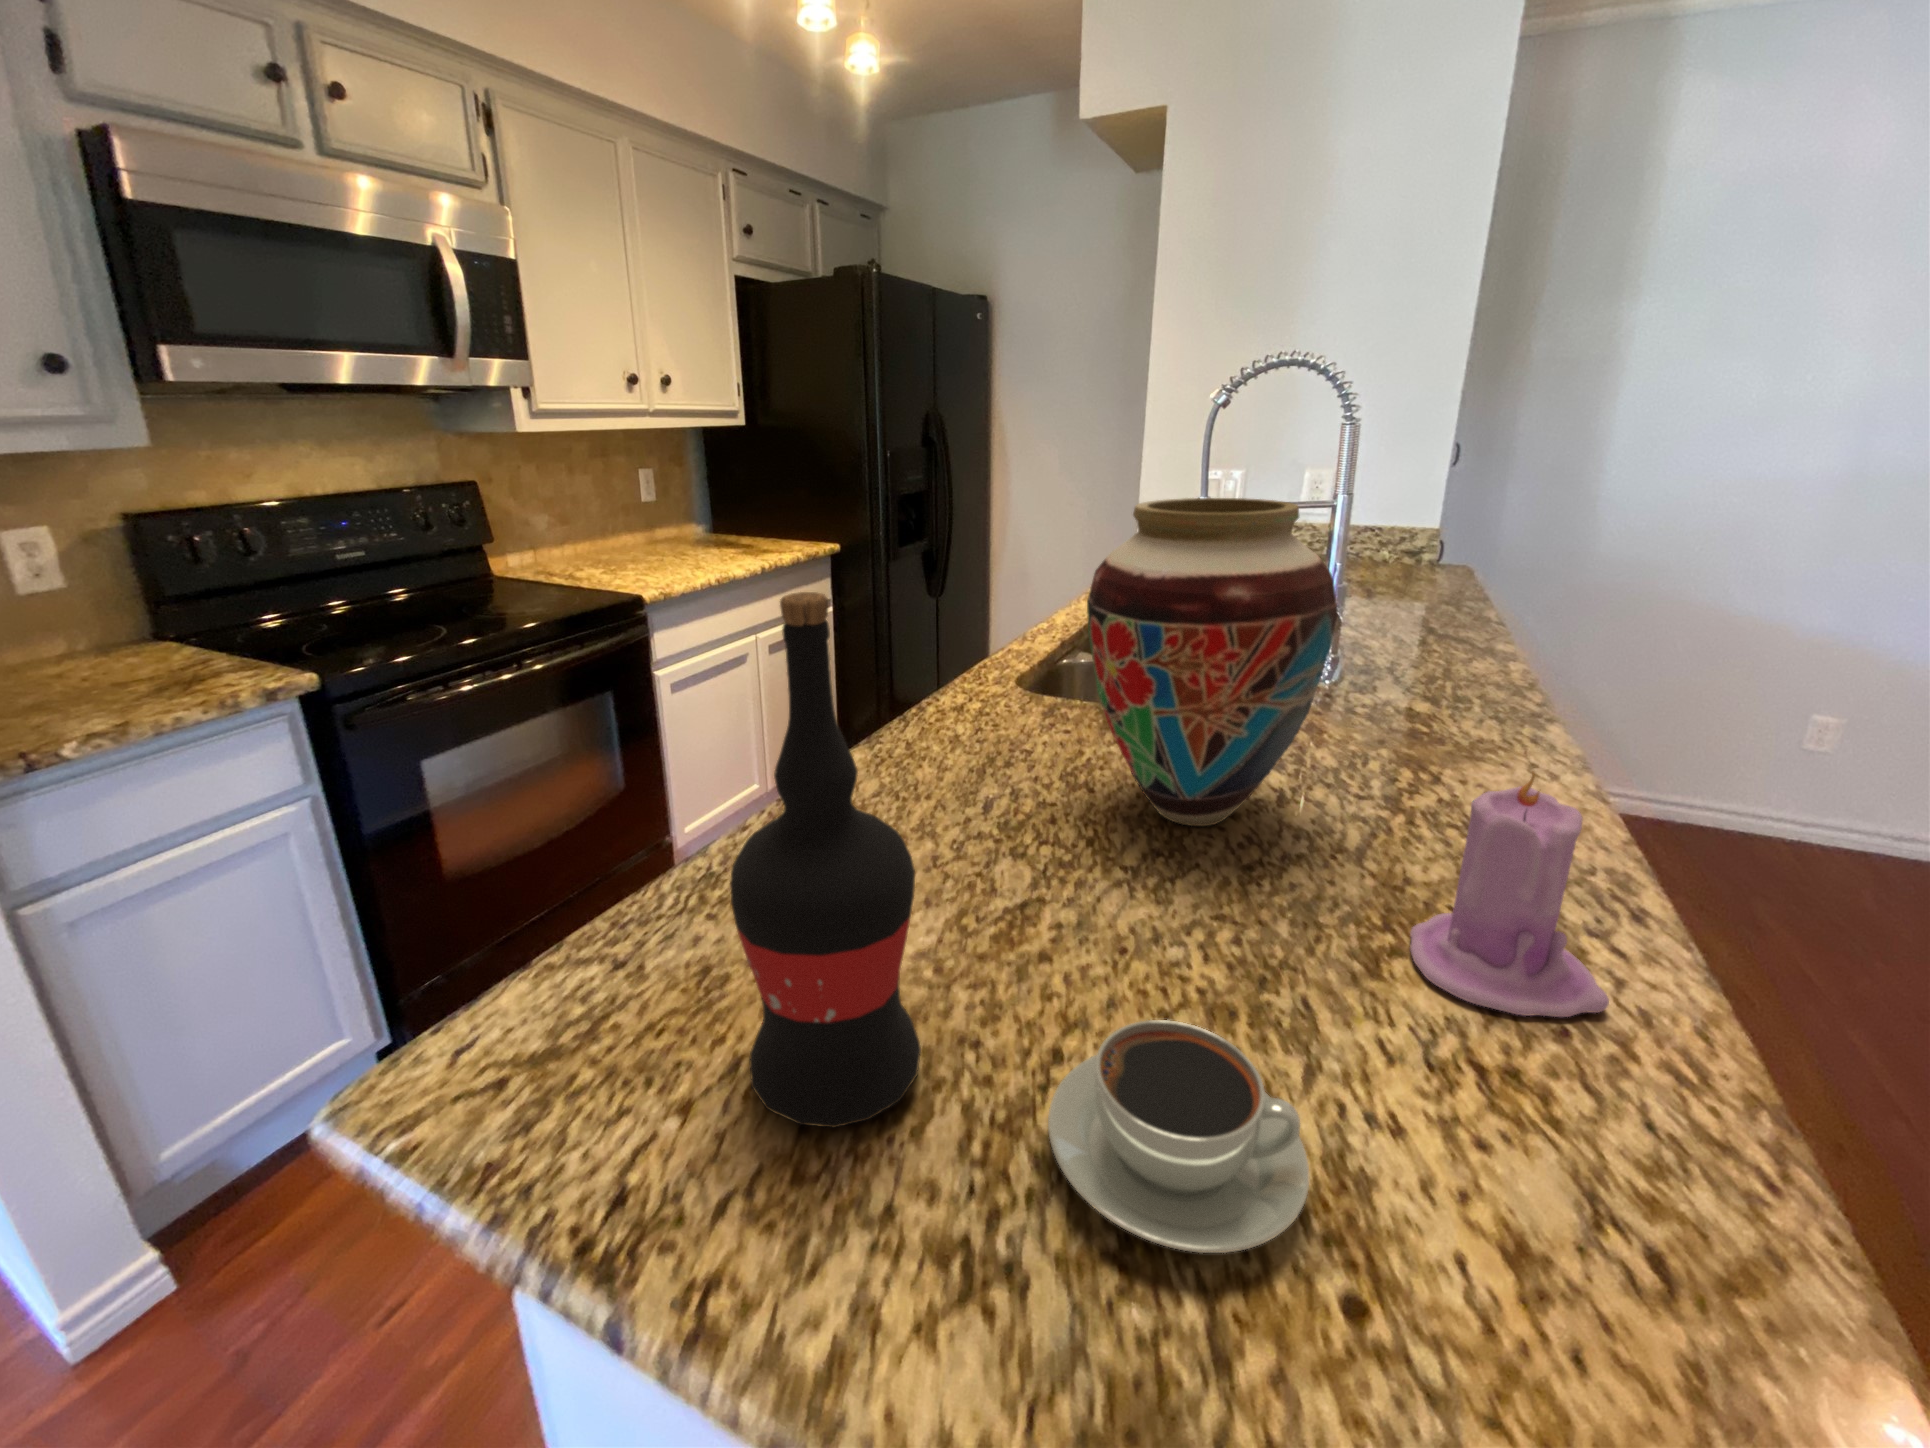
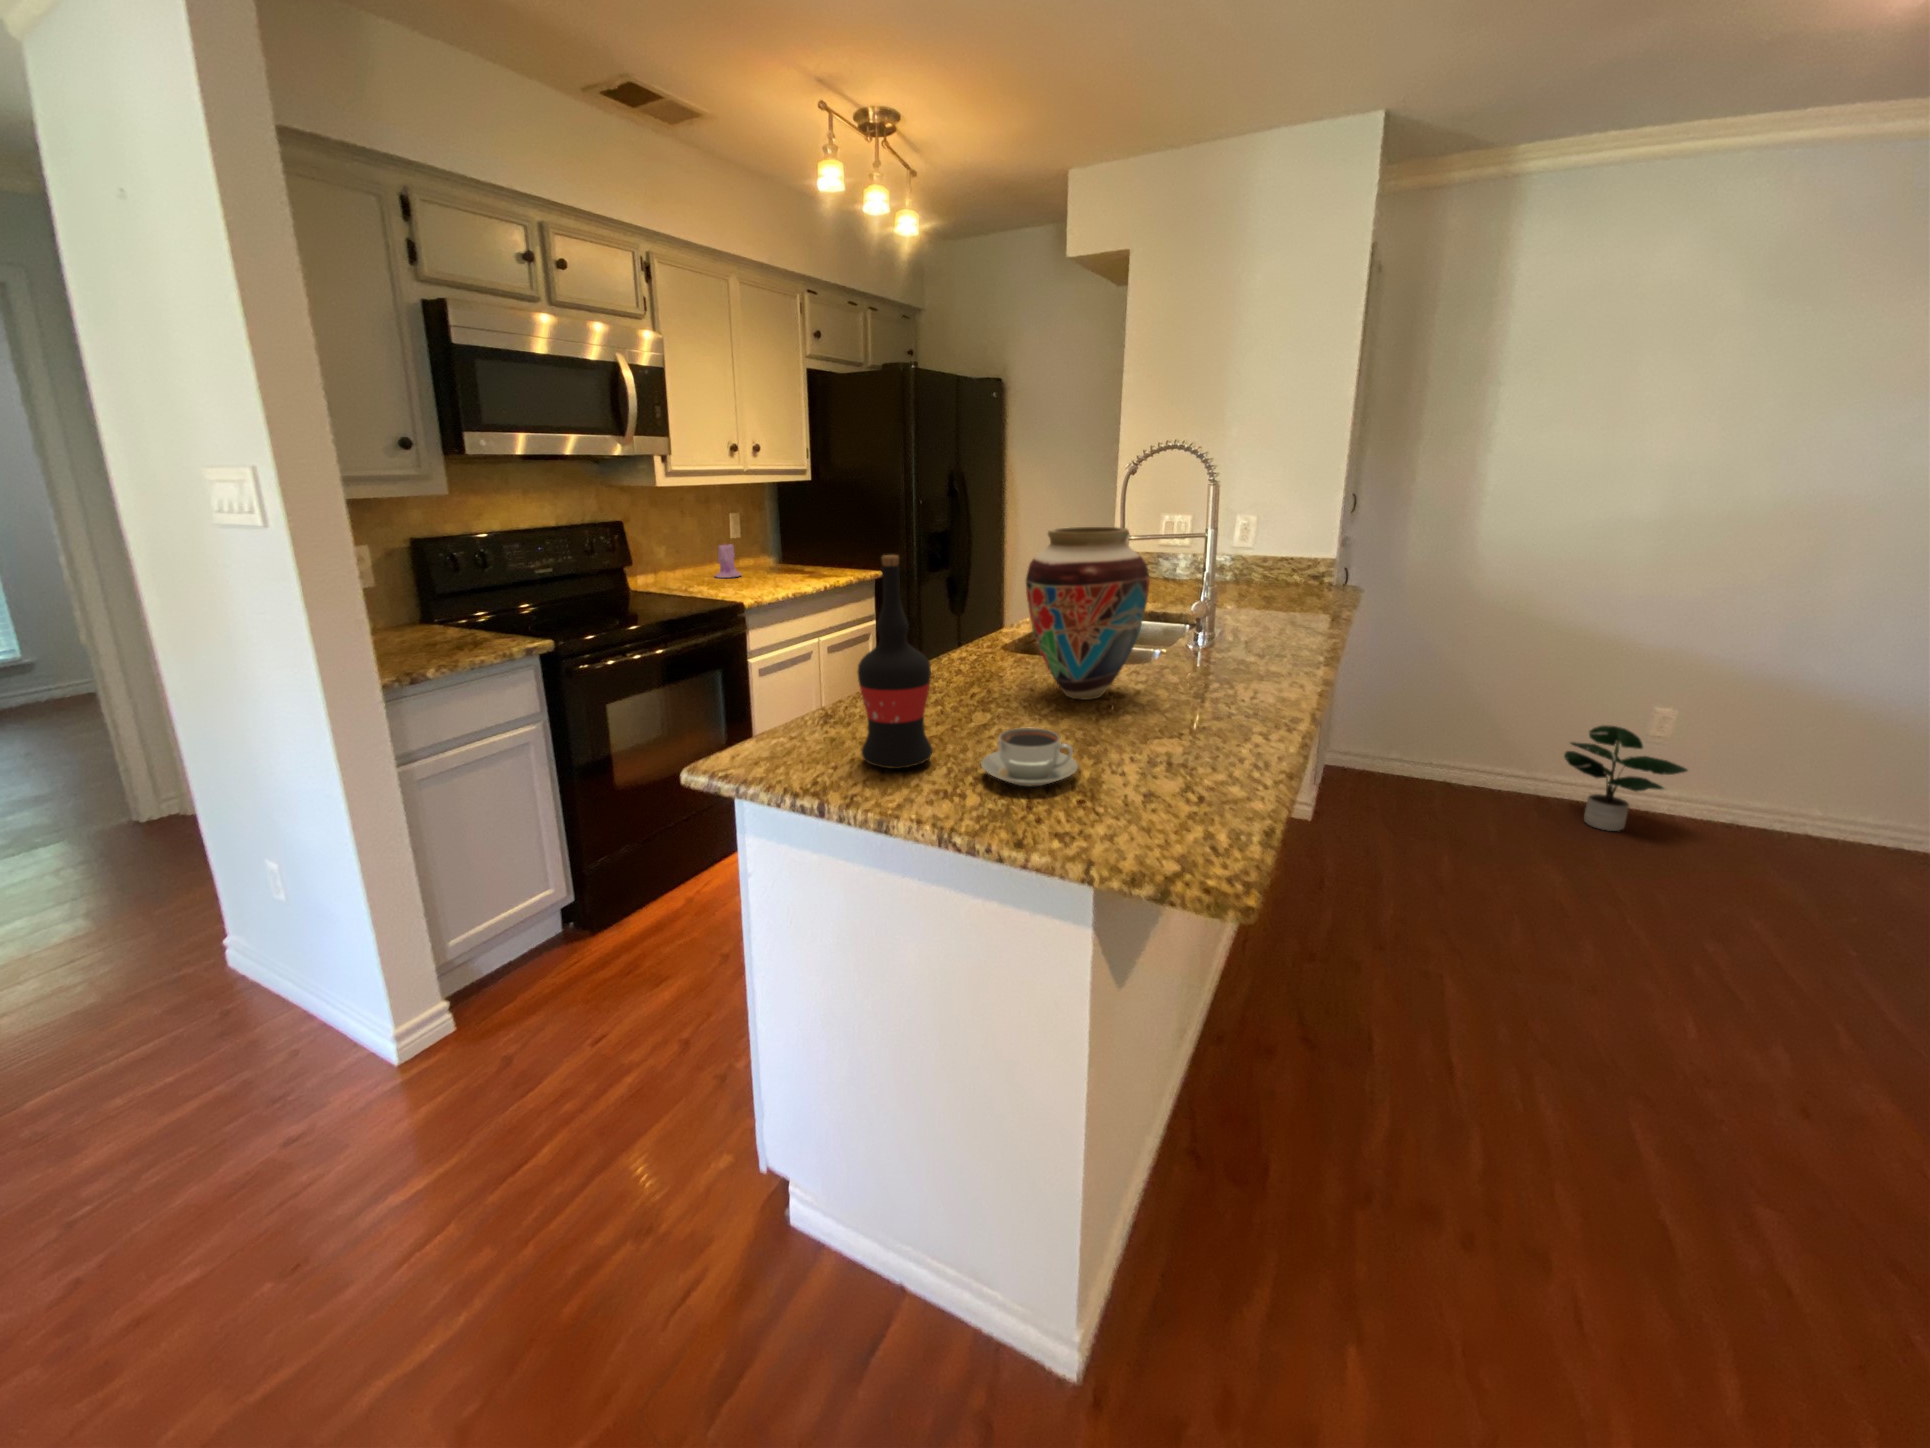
potted plant: none [1702,735,1877,871] -> present [1564,725,1688,831]
candle: present [1410,772,1609,1017] -> present [715,543,741,578]

